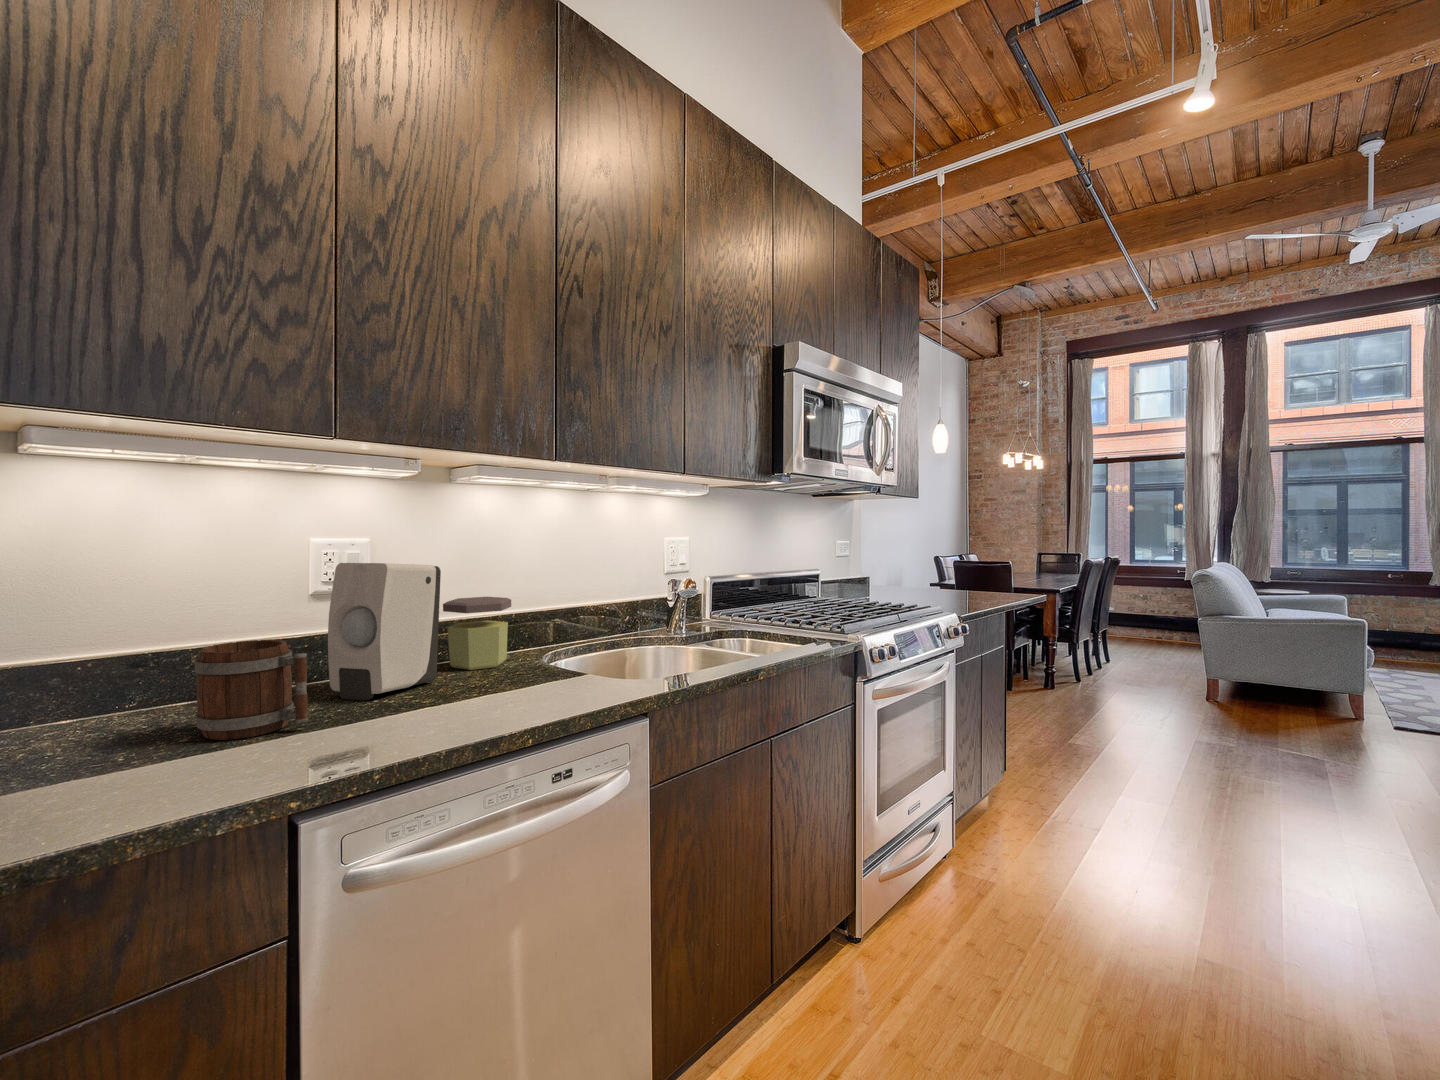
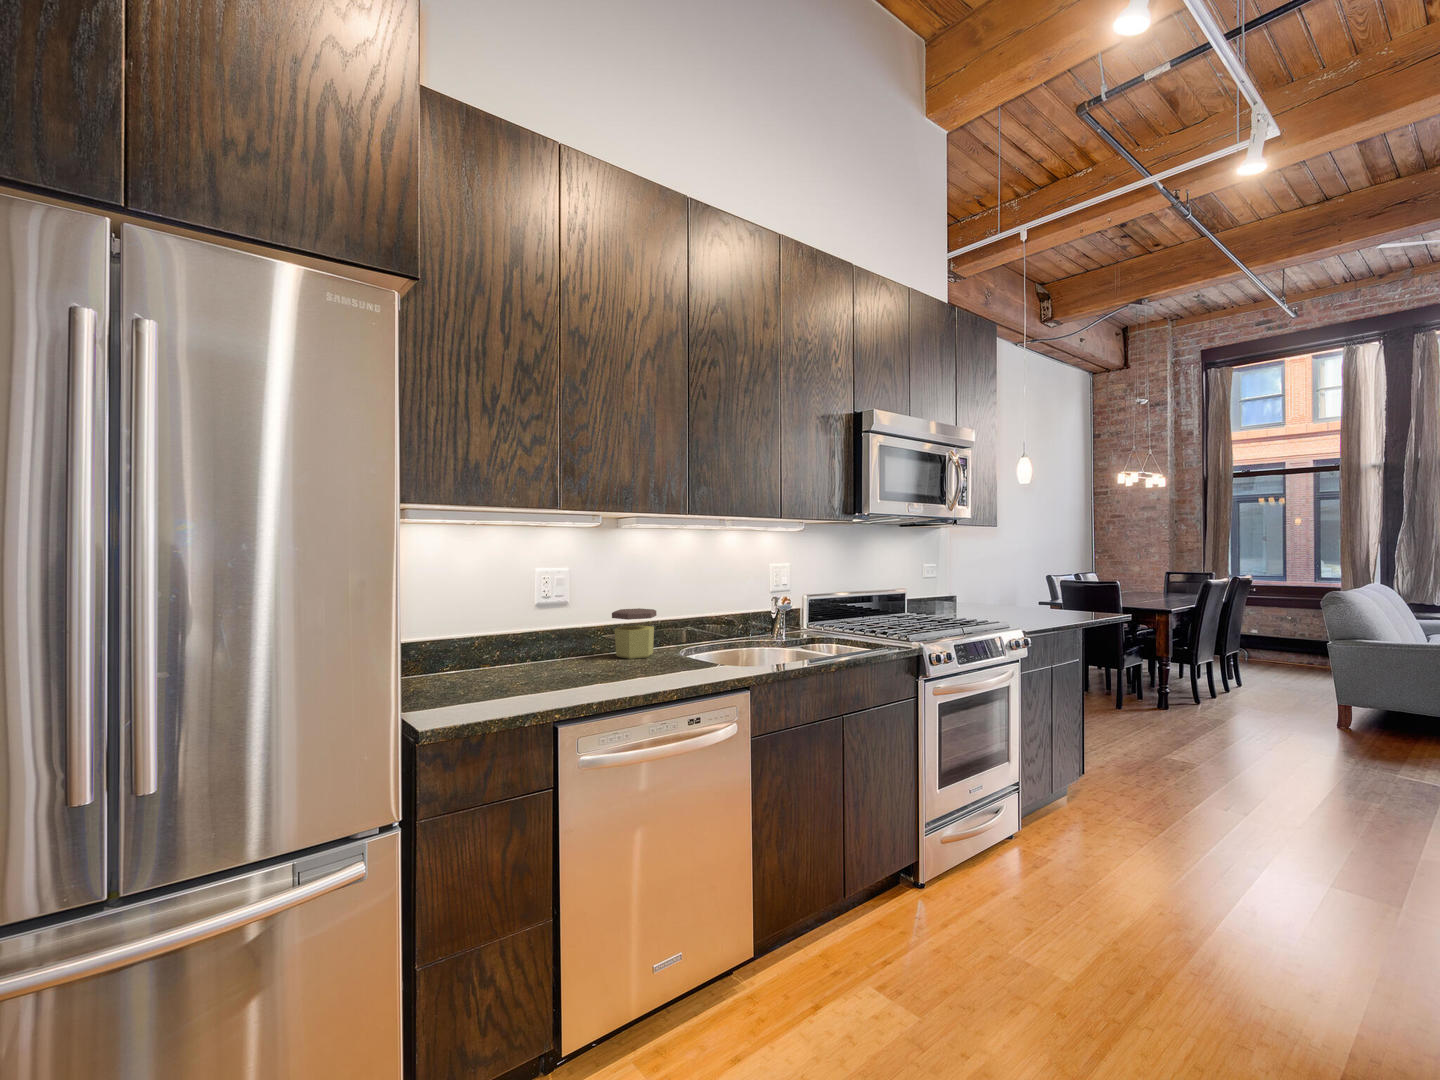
soap dispenser: present [328,563,441,700] -> none [548,585,613,673]
mug: present [195,640,308,740] -> none [488,632,548,688]

